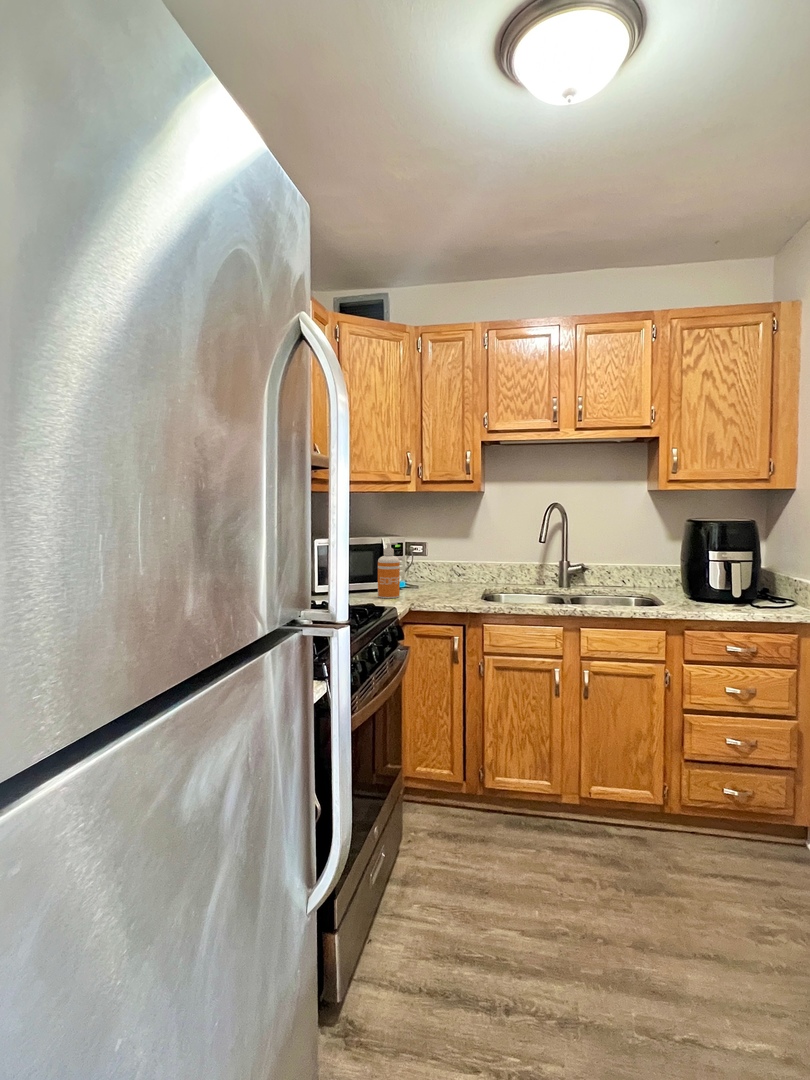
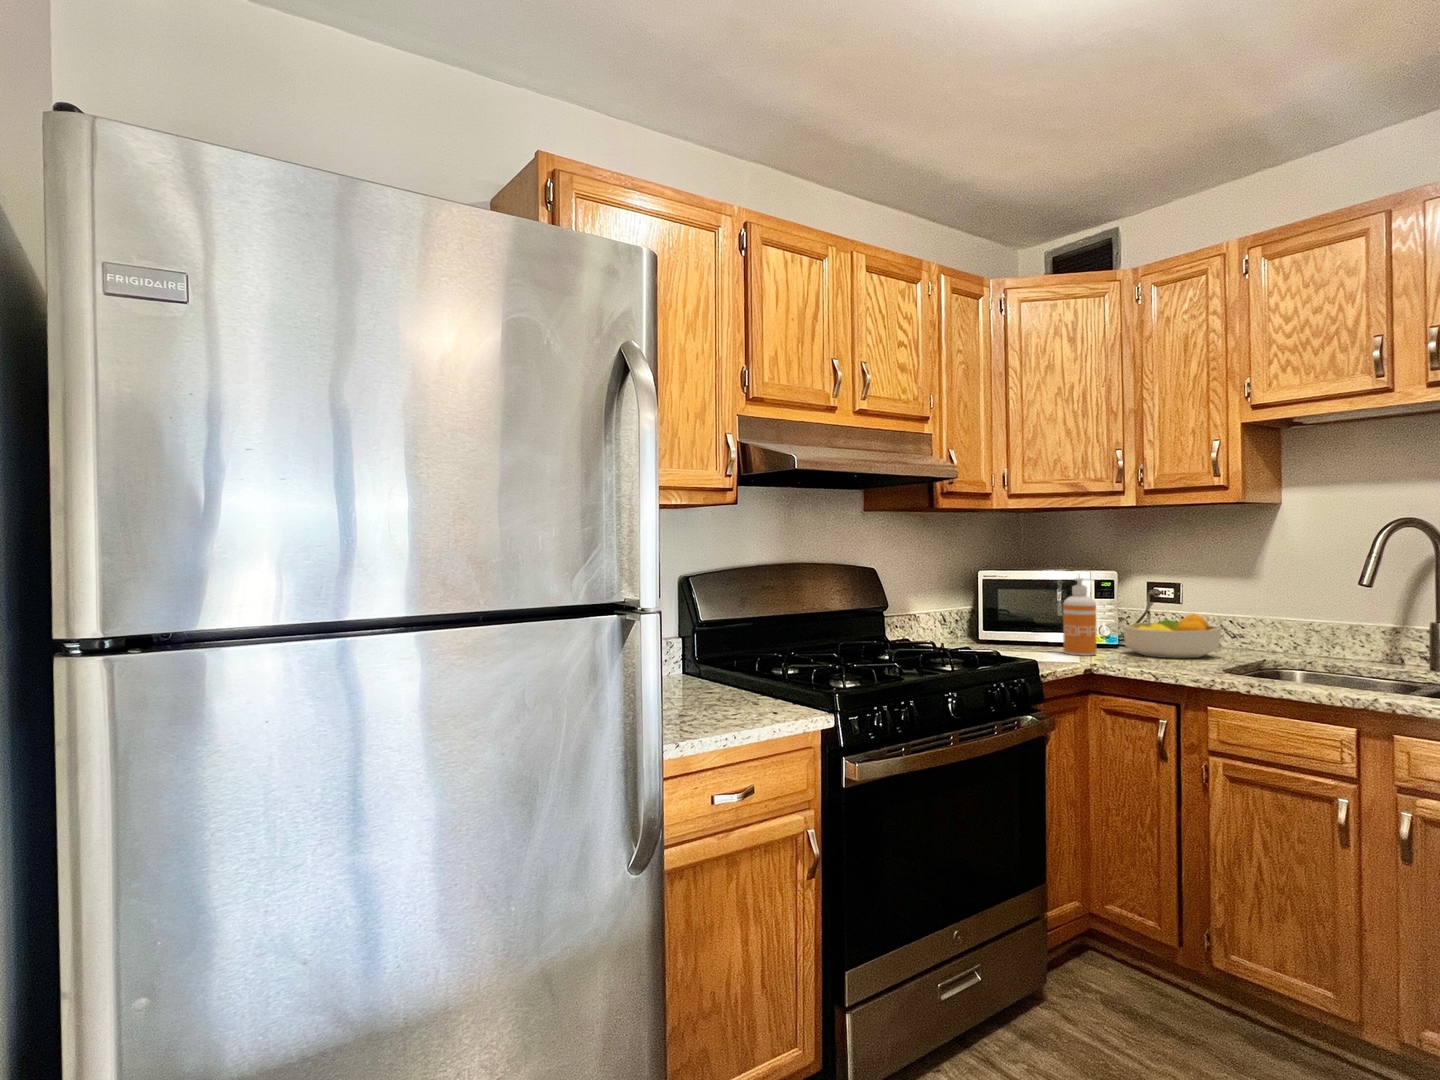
fruit bowl: none [406,563,457,595] -> present [1123,613,1222,658]

